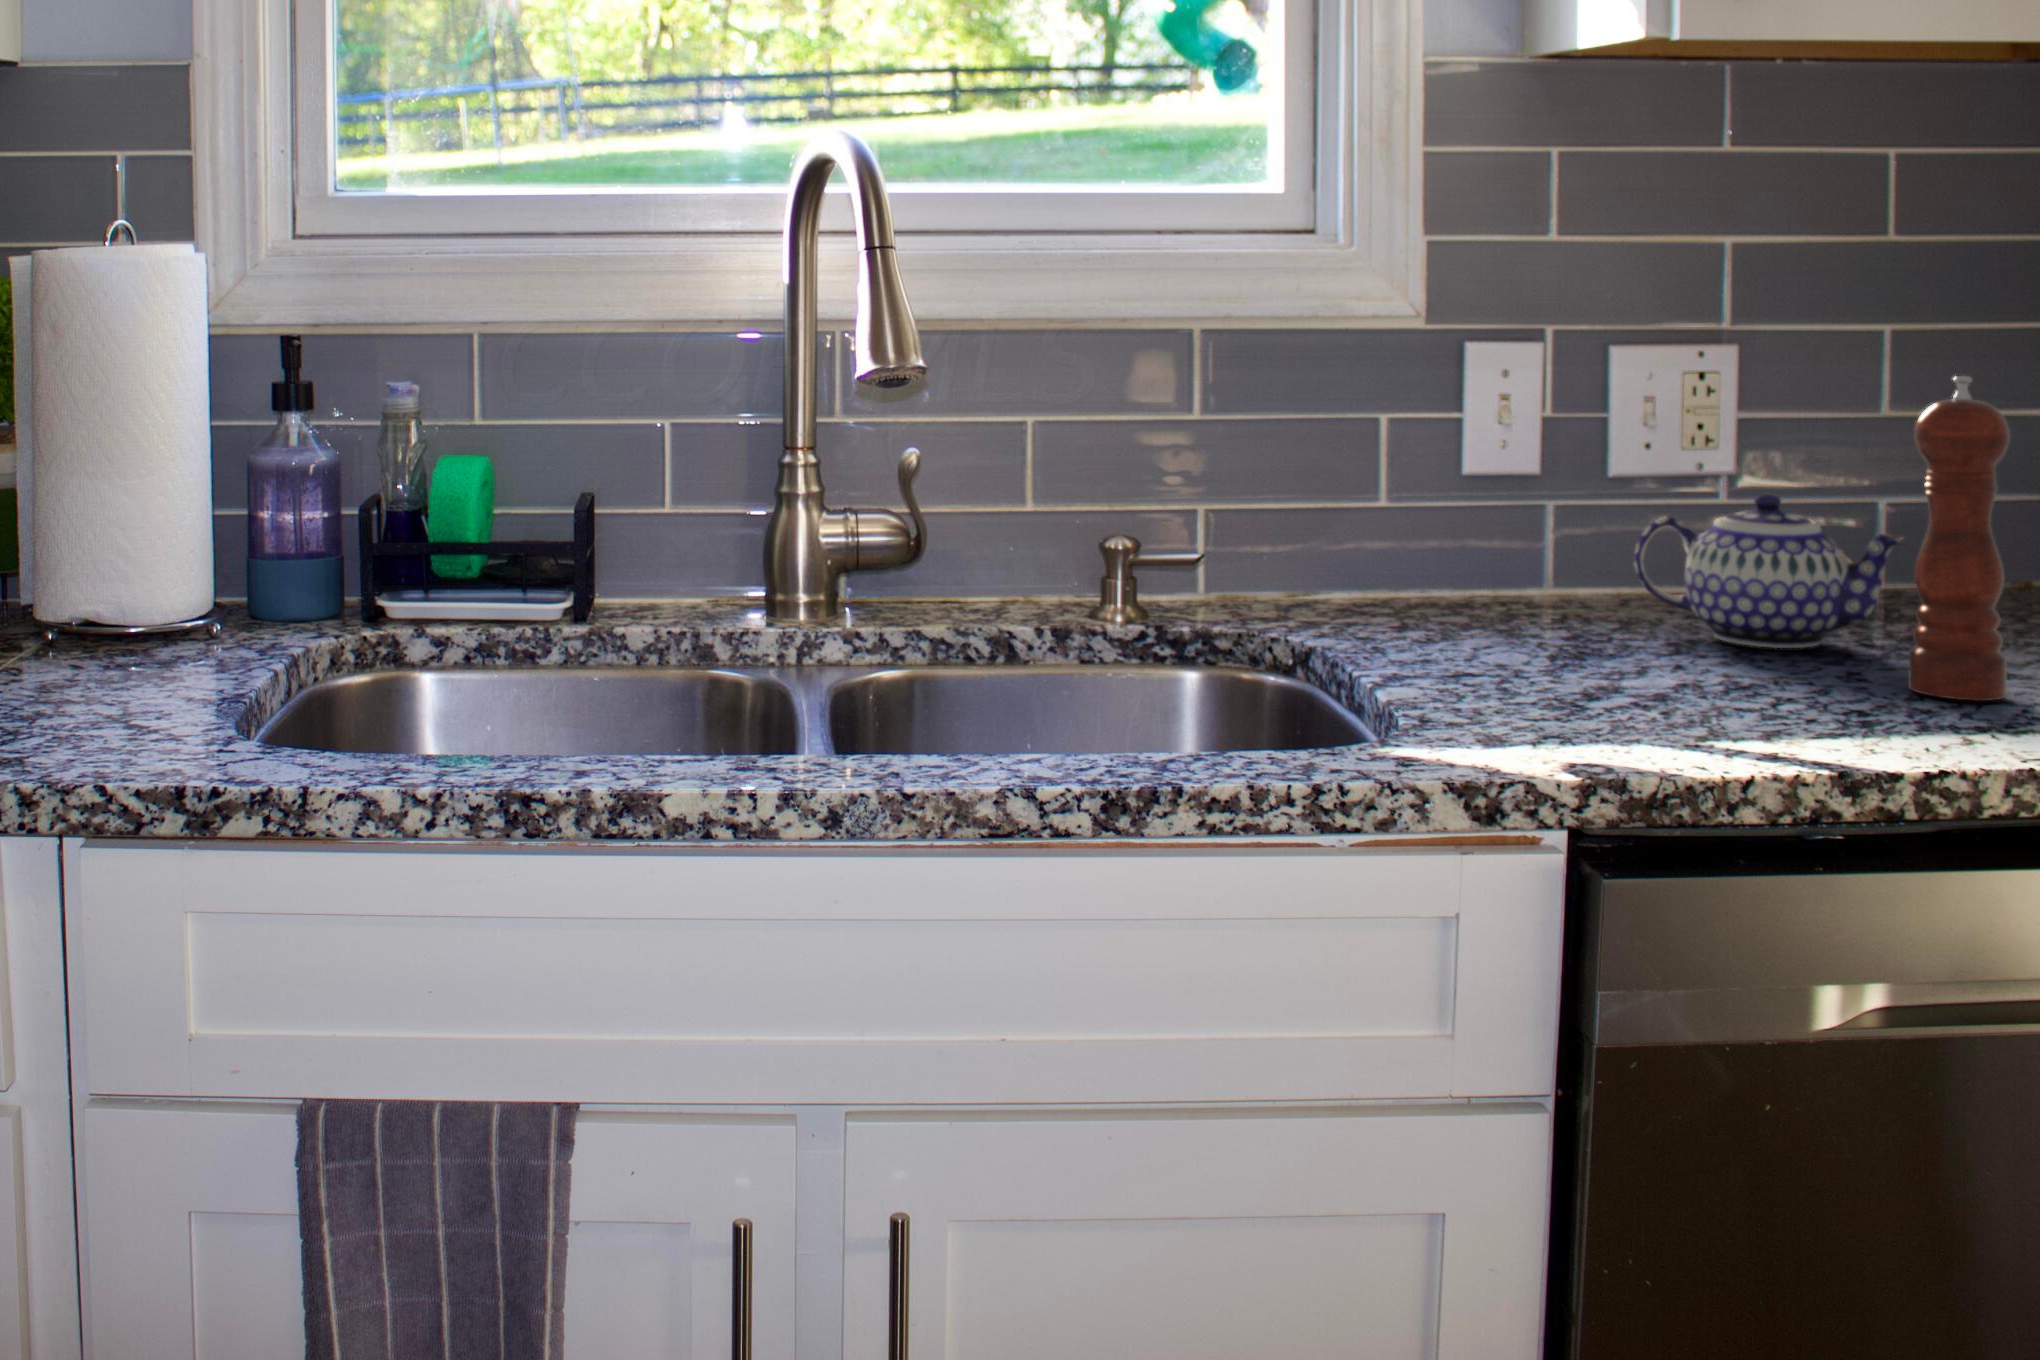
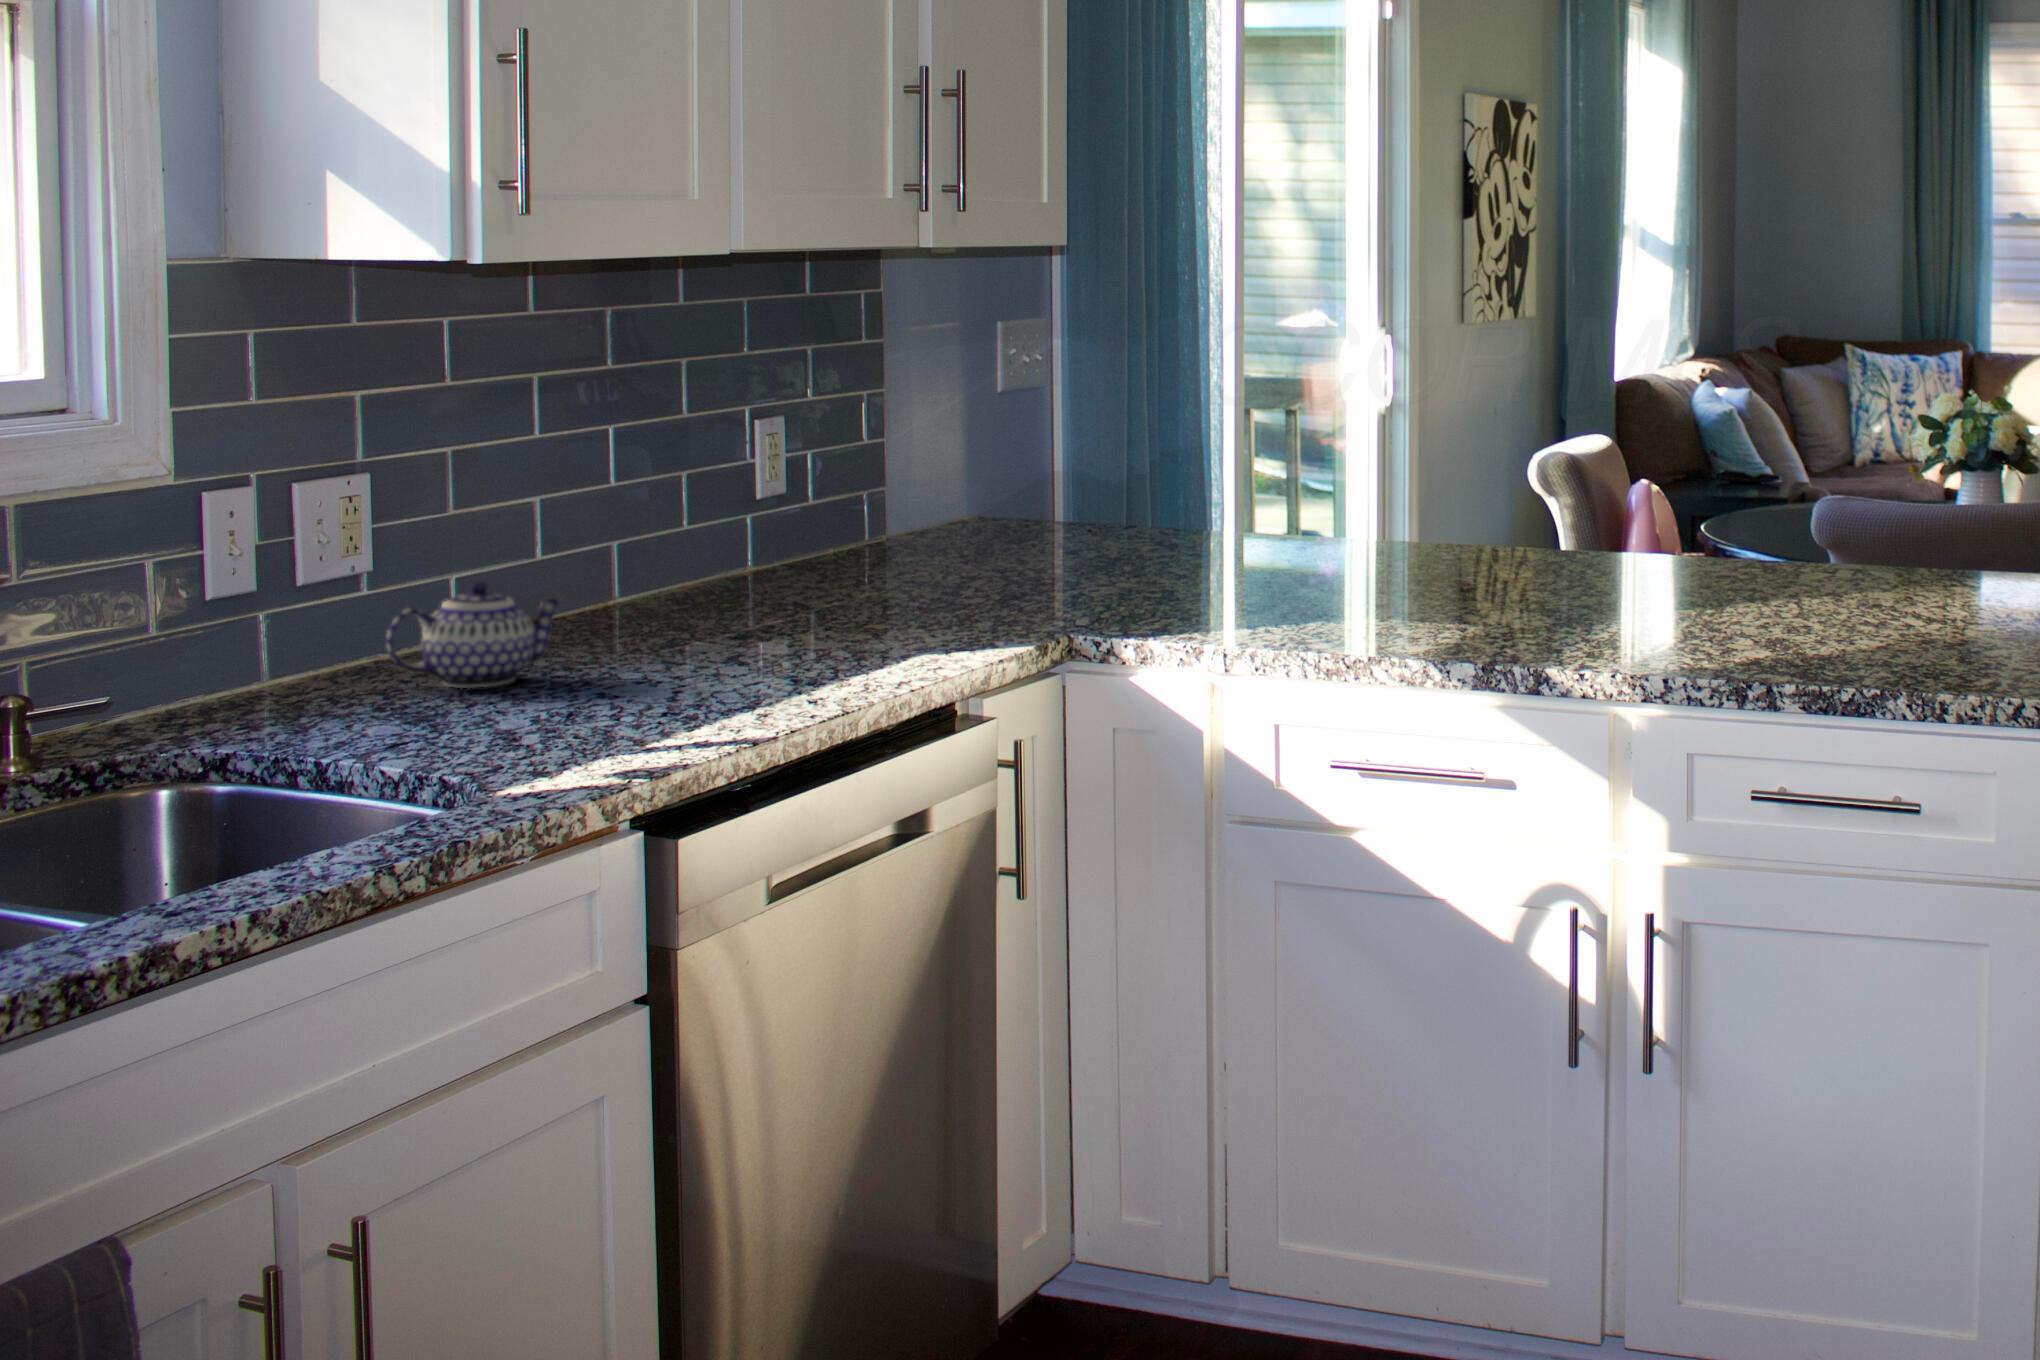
pepper mill: present [1908,376,2010,701] -> none [613,495,667,690]

